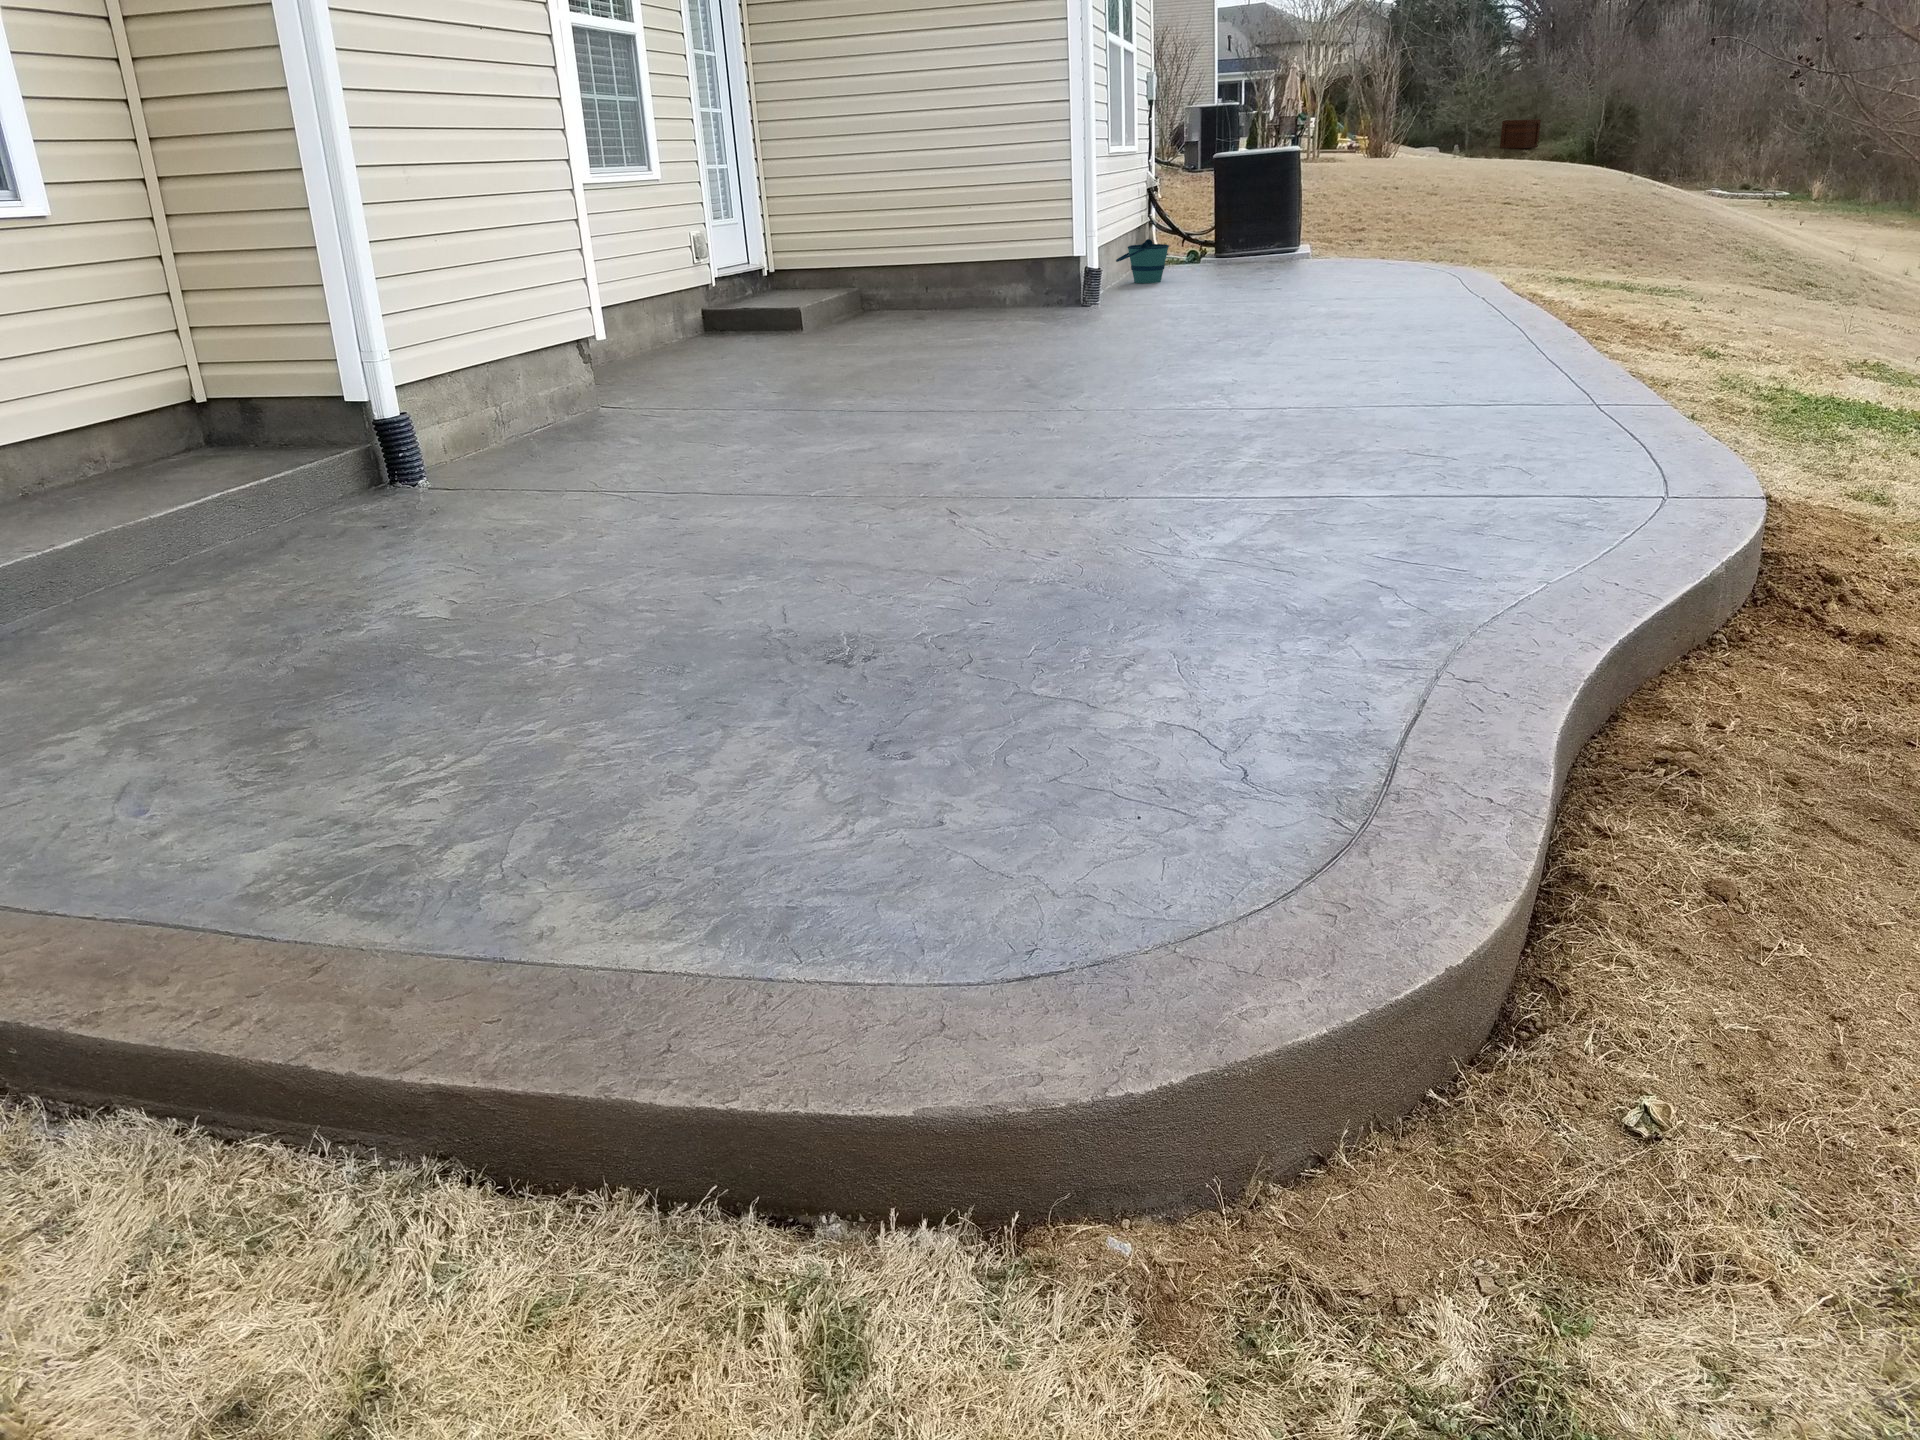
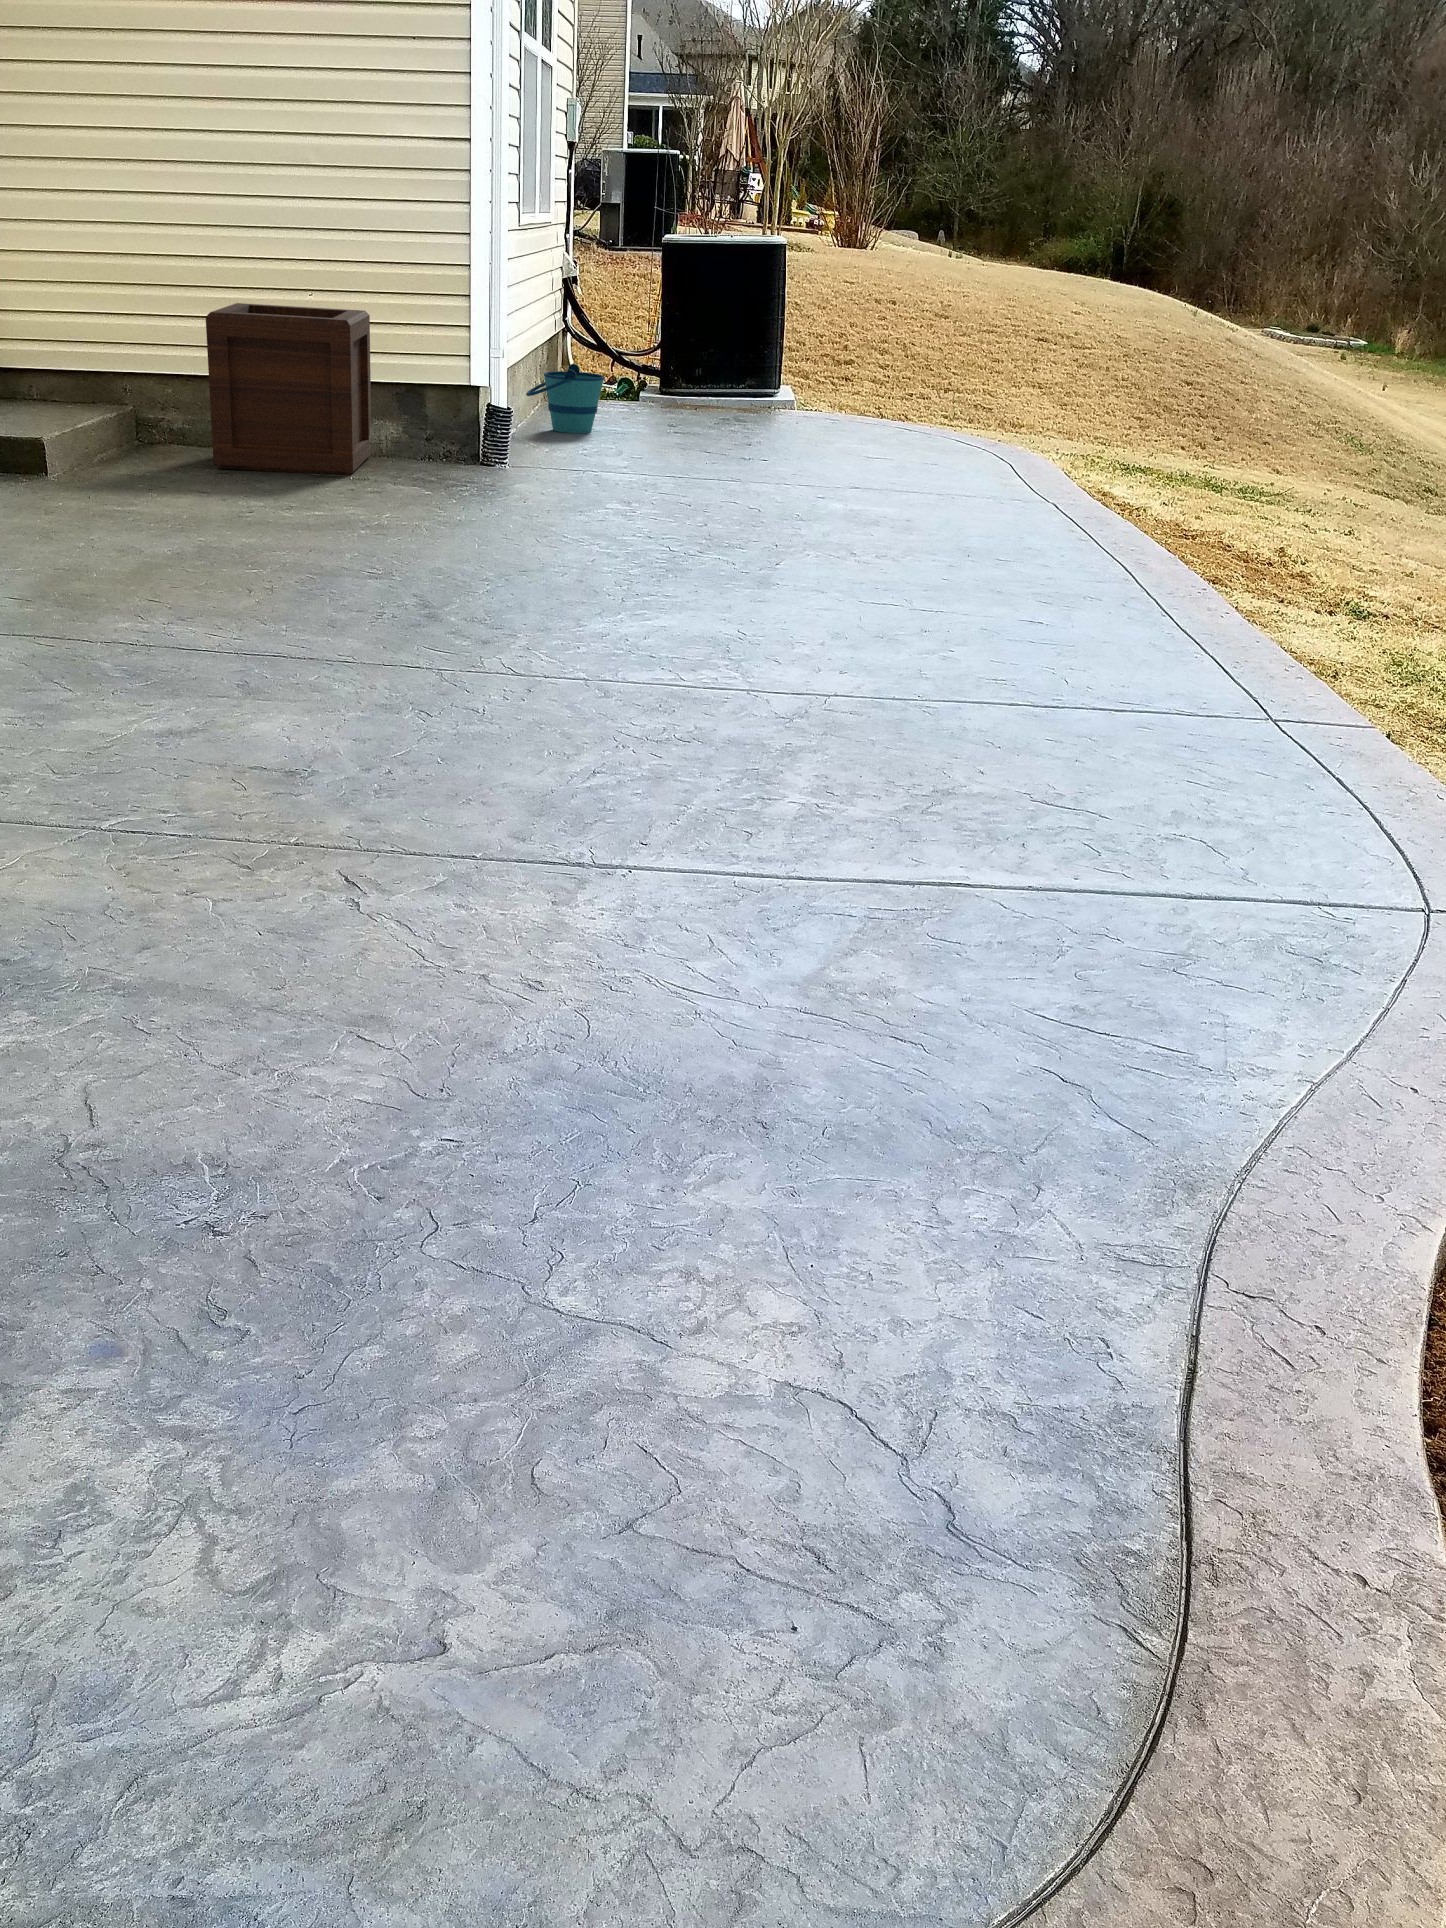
wooden crate: present [1500,119,1541,149] -> present [206,303,372,475]

